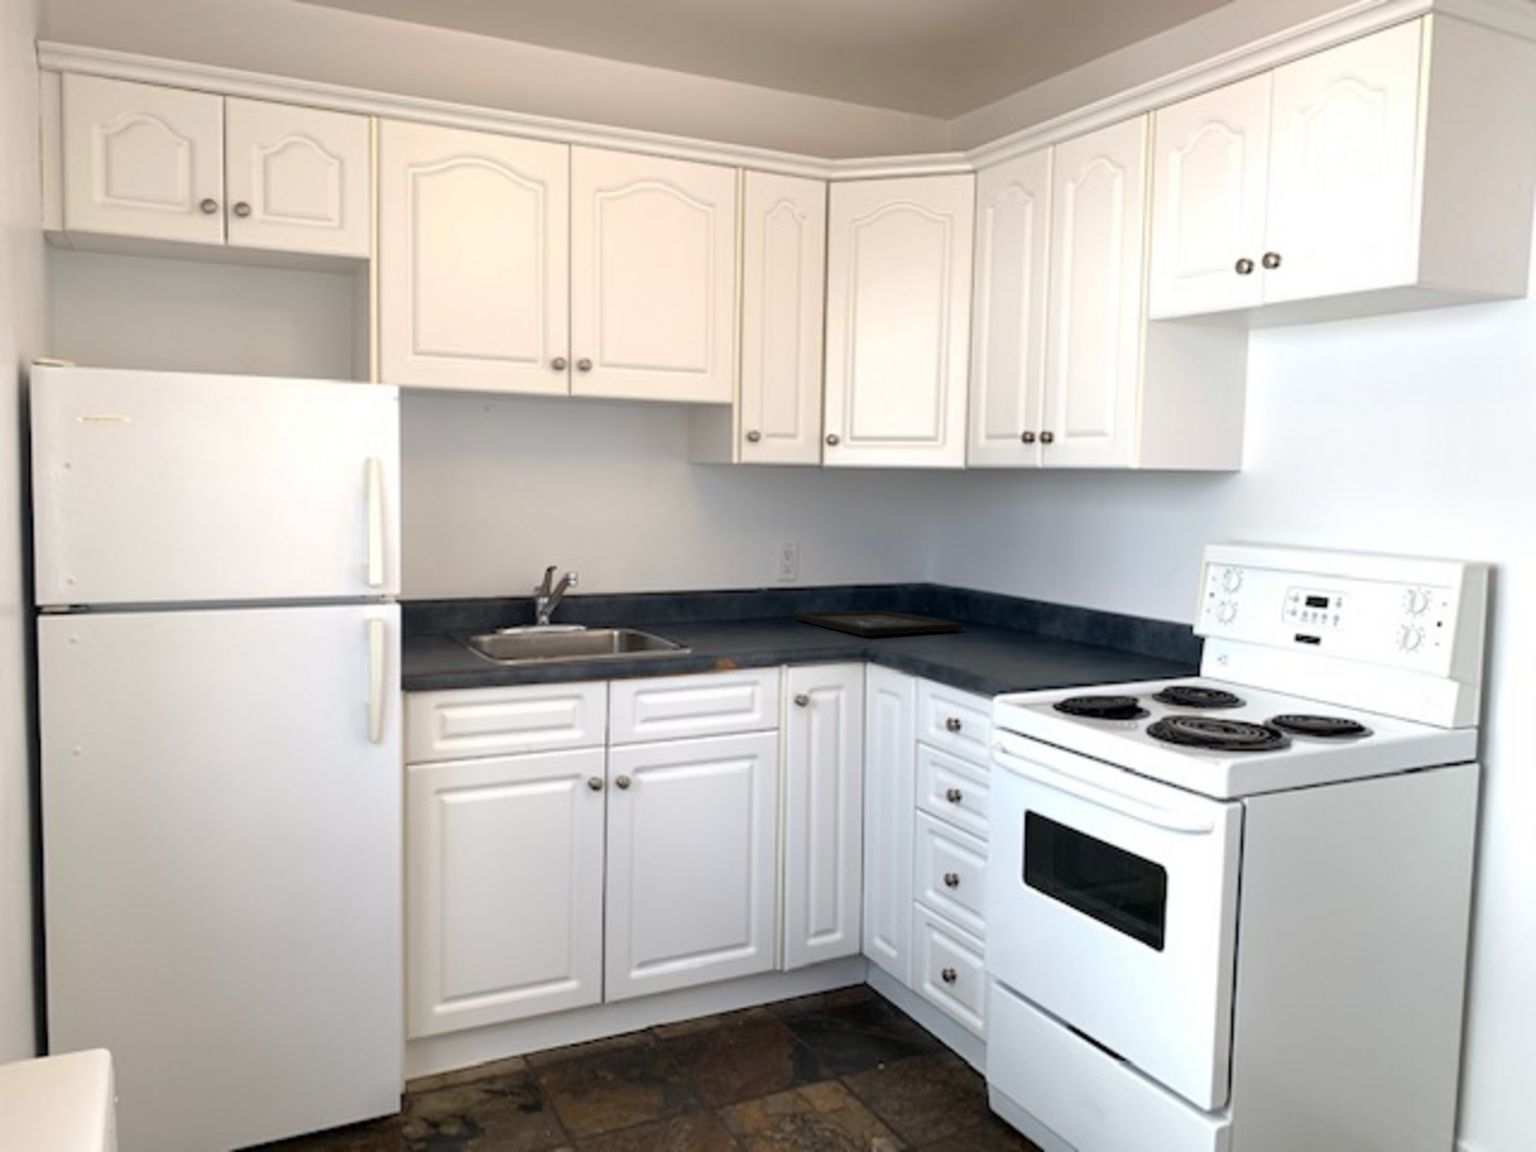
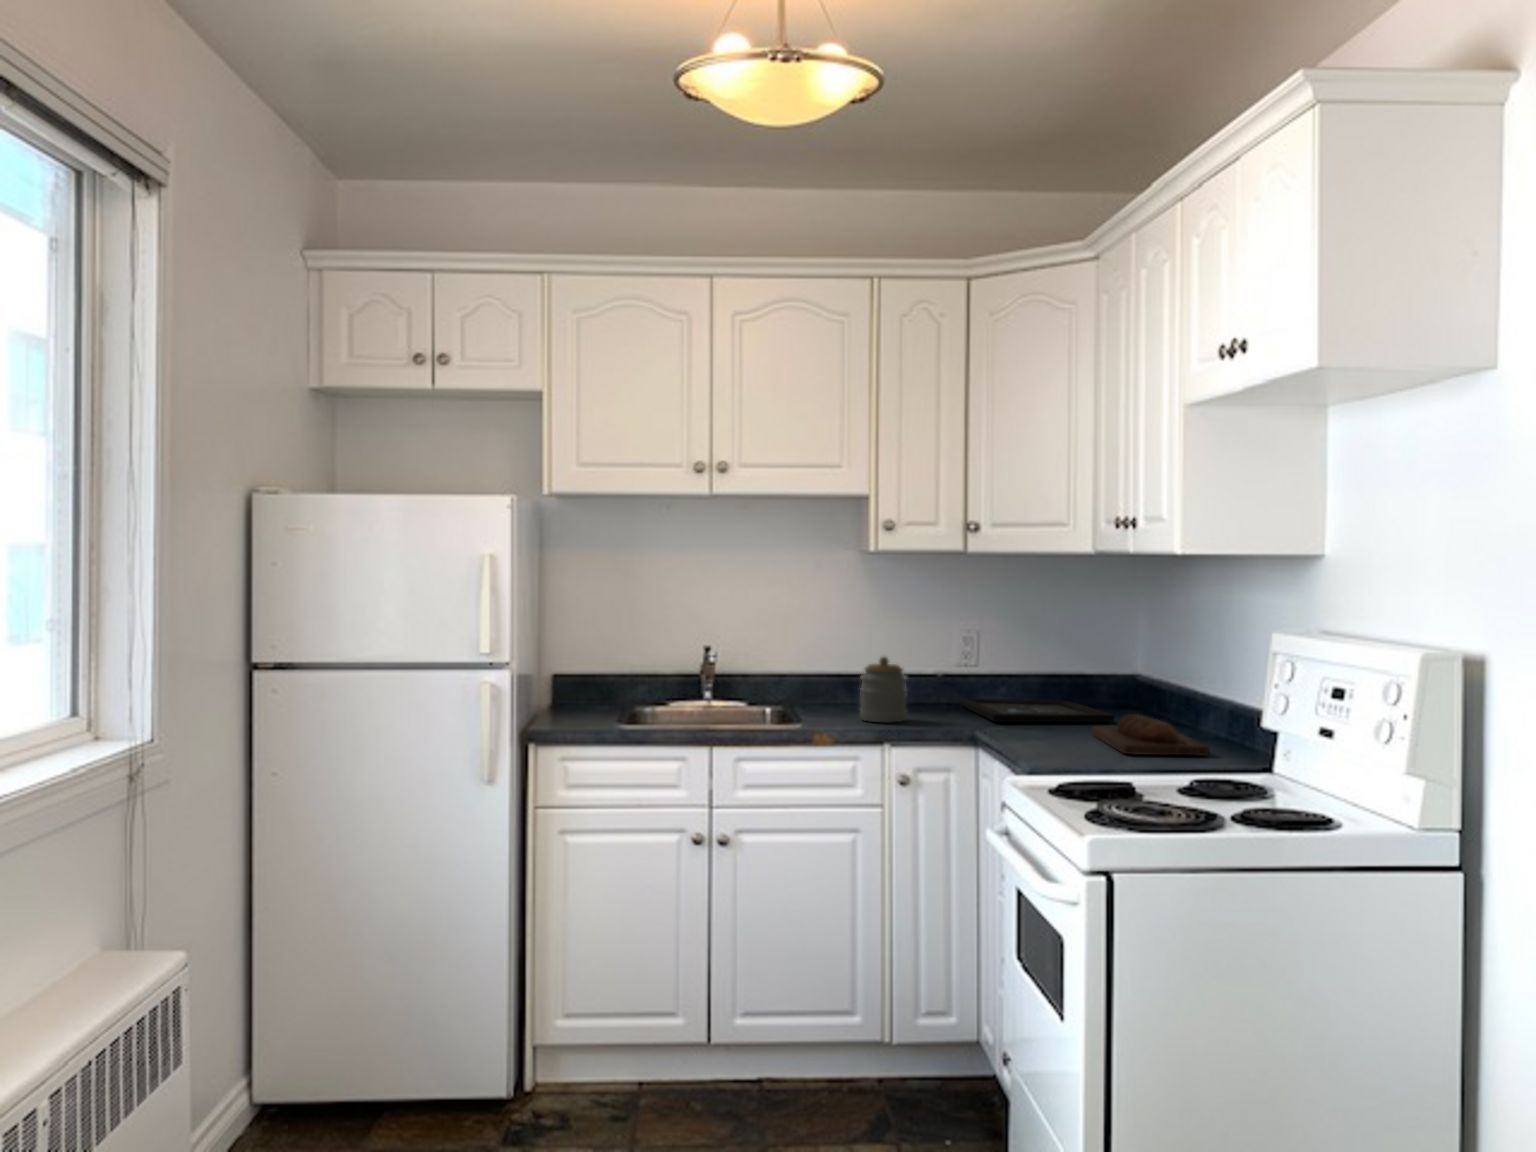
jar: none [731,573,780,642] -> present [860,657,906,722]
bread loaf: none [967,623,1111,664] -> present [1091,714,1209,756]

